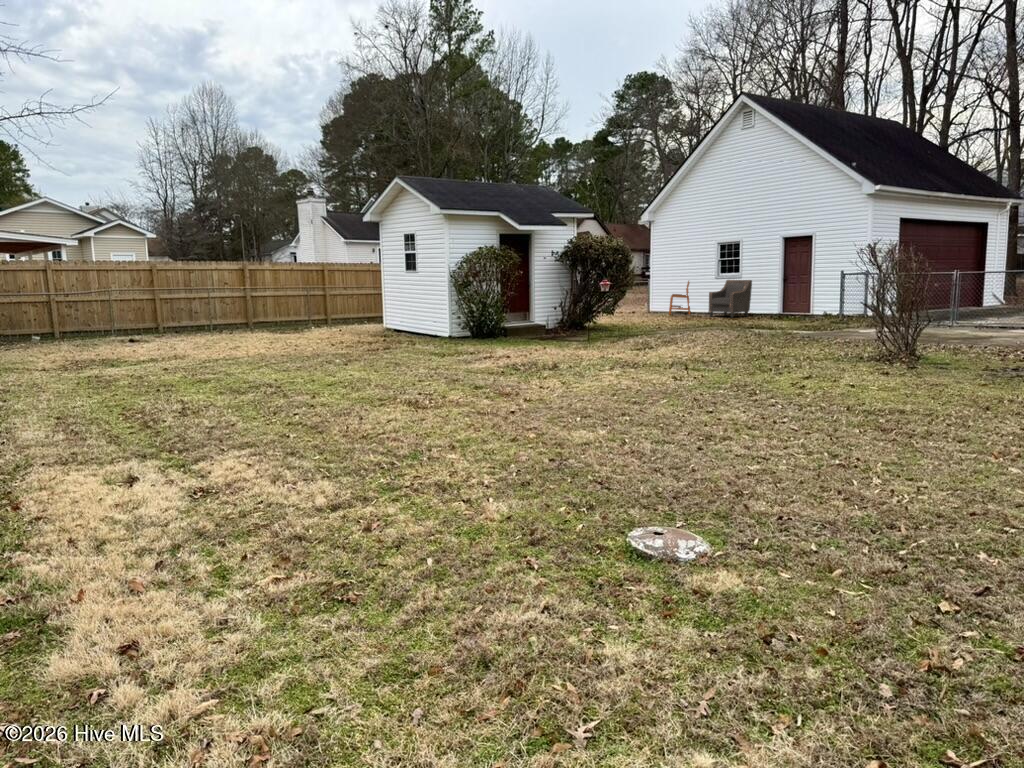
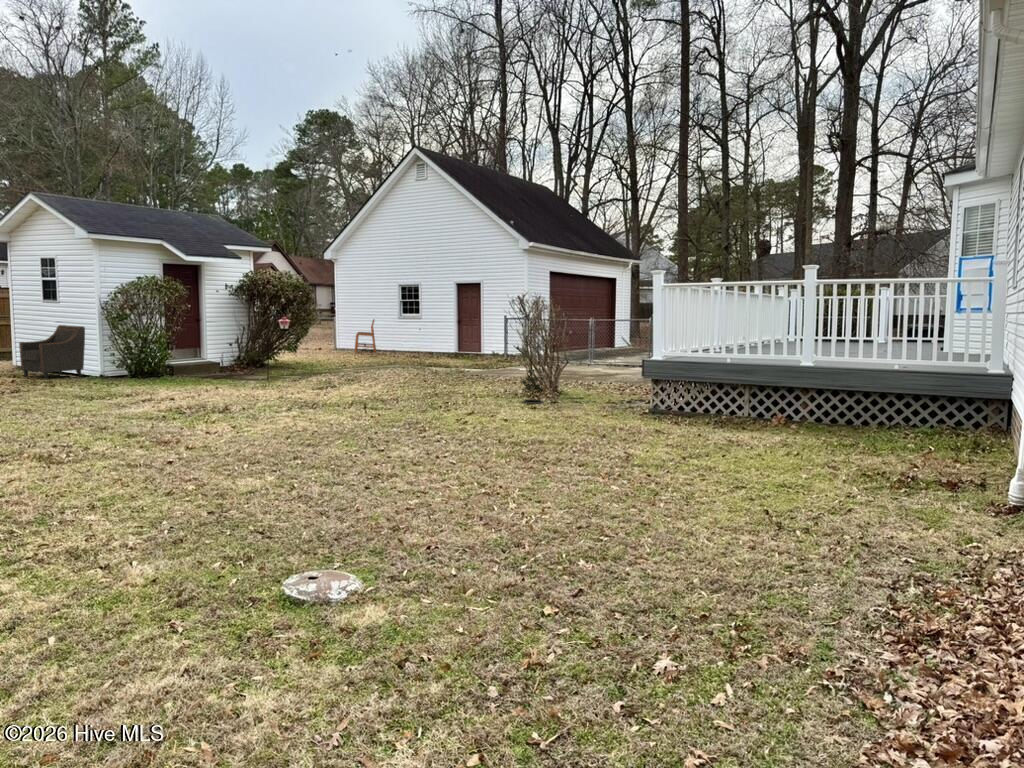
chair: present [709,280,752,318] -> present [19,325,85,379]
potted tree: none [865,324,899,368] -> present [521,367,544,404]

